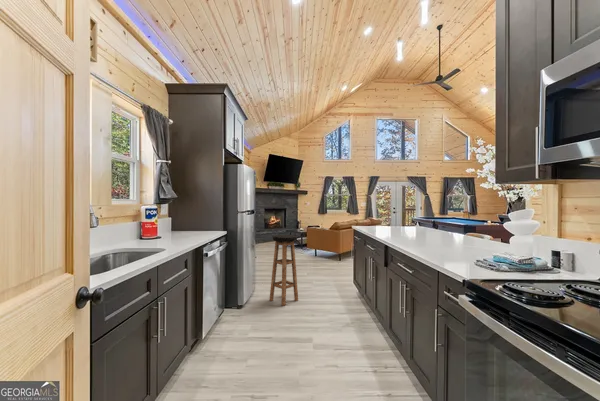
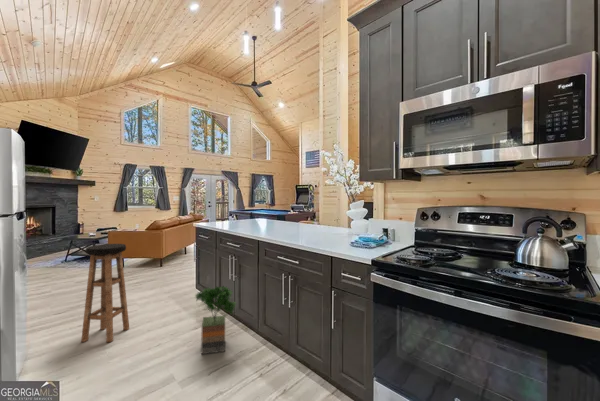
potted tree: none [332,279,367,341] -> present [196,286,236,354]

